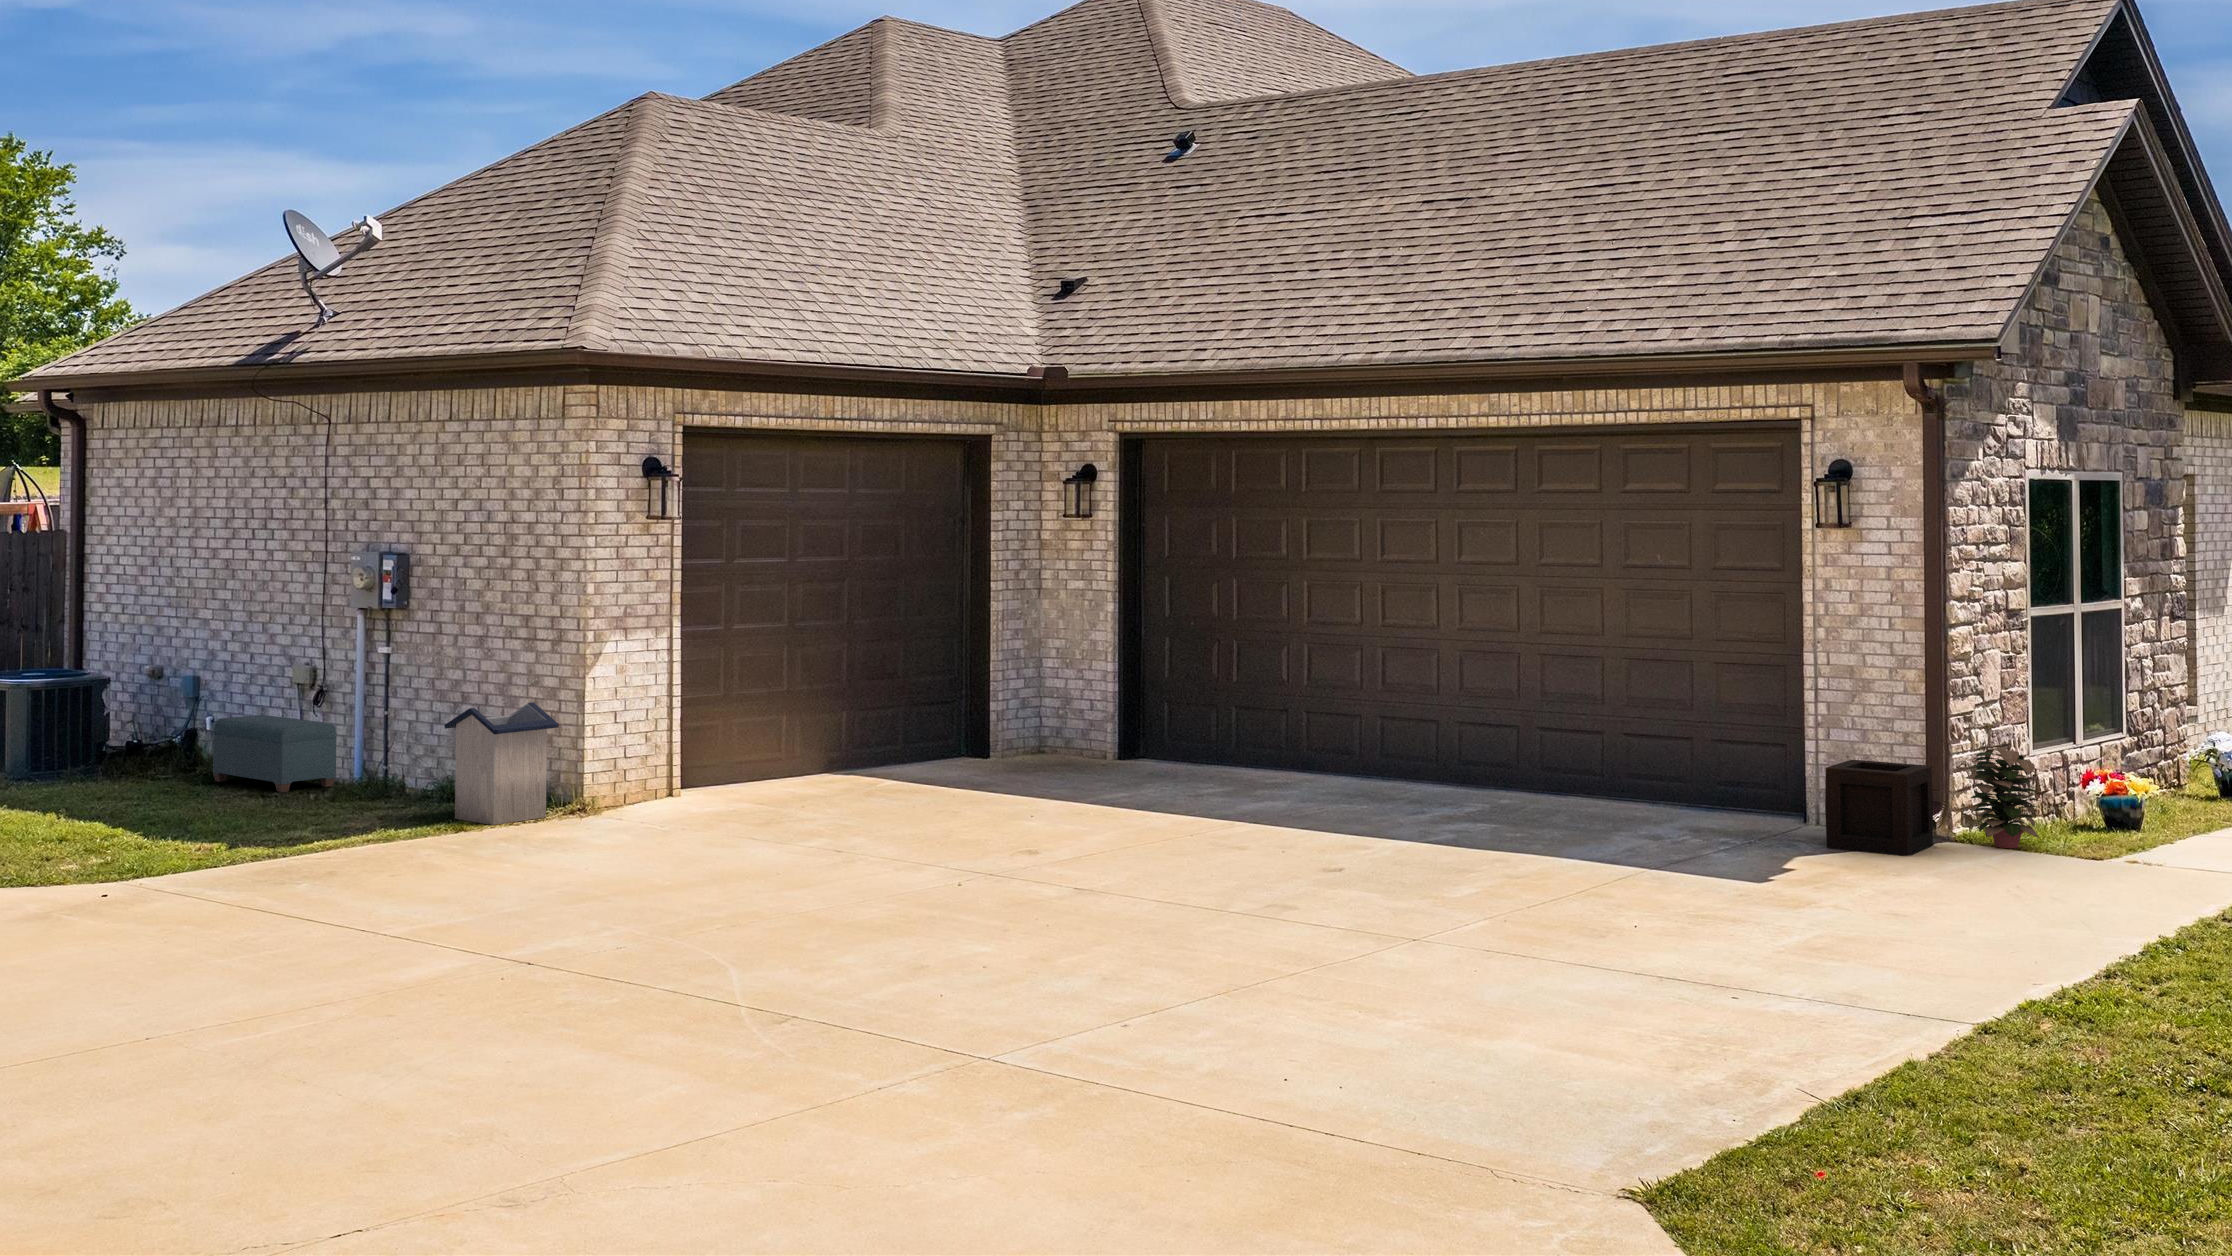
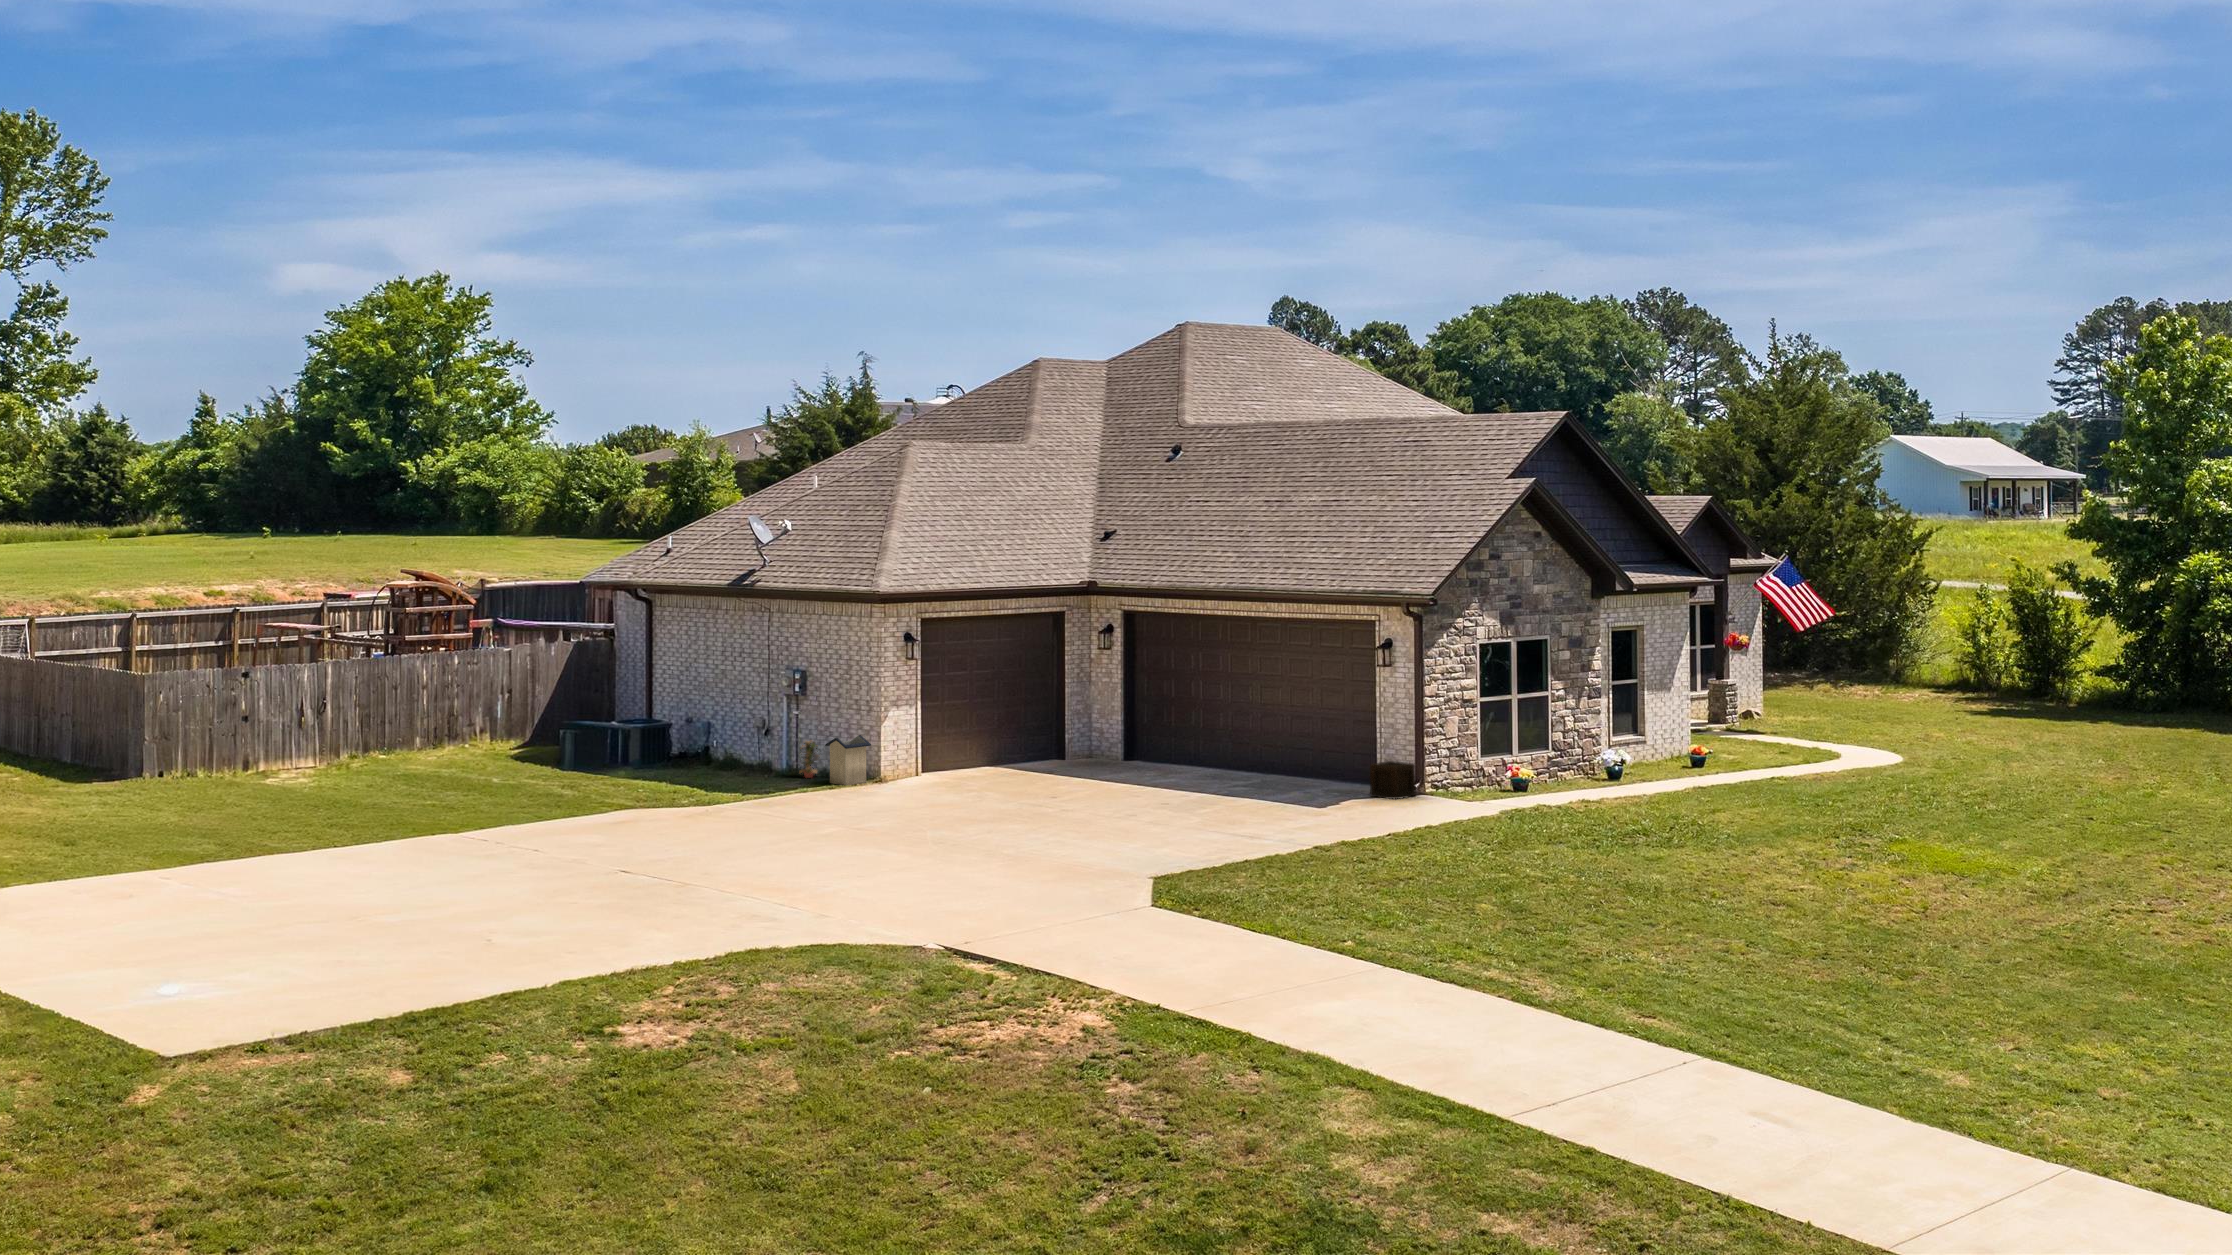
bench: present [213,715,336,792] -> none [724,739,777,772]
decorative plant: present [1965,748,2039,848] -> present [800,741,818,778]

